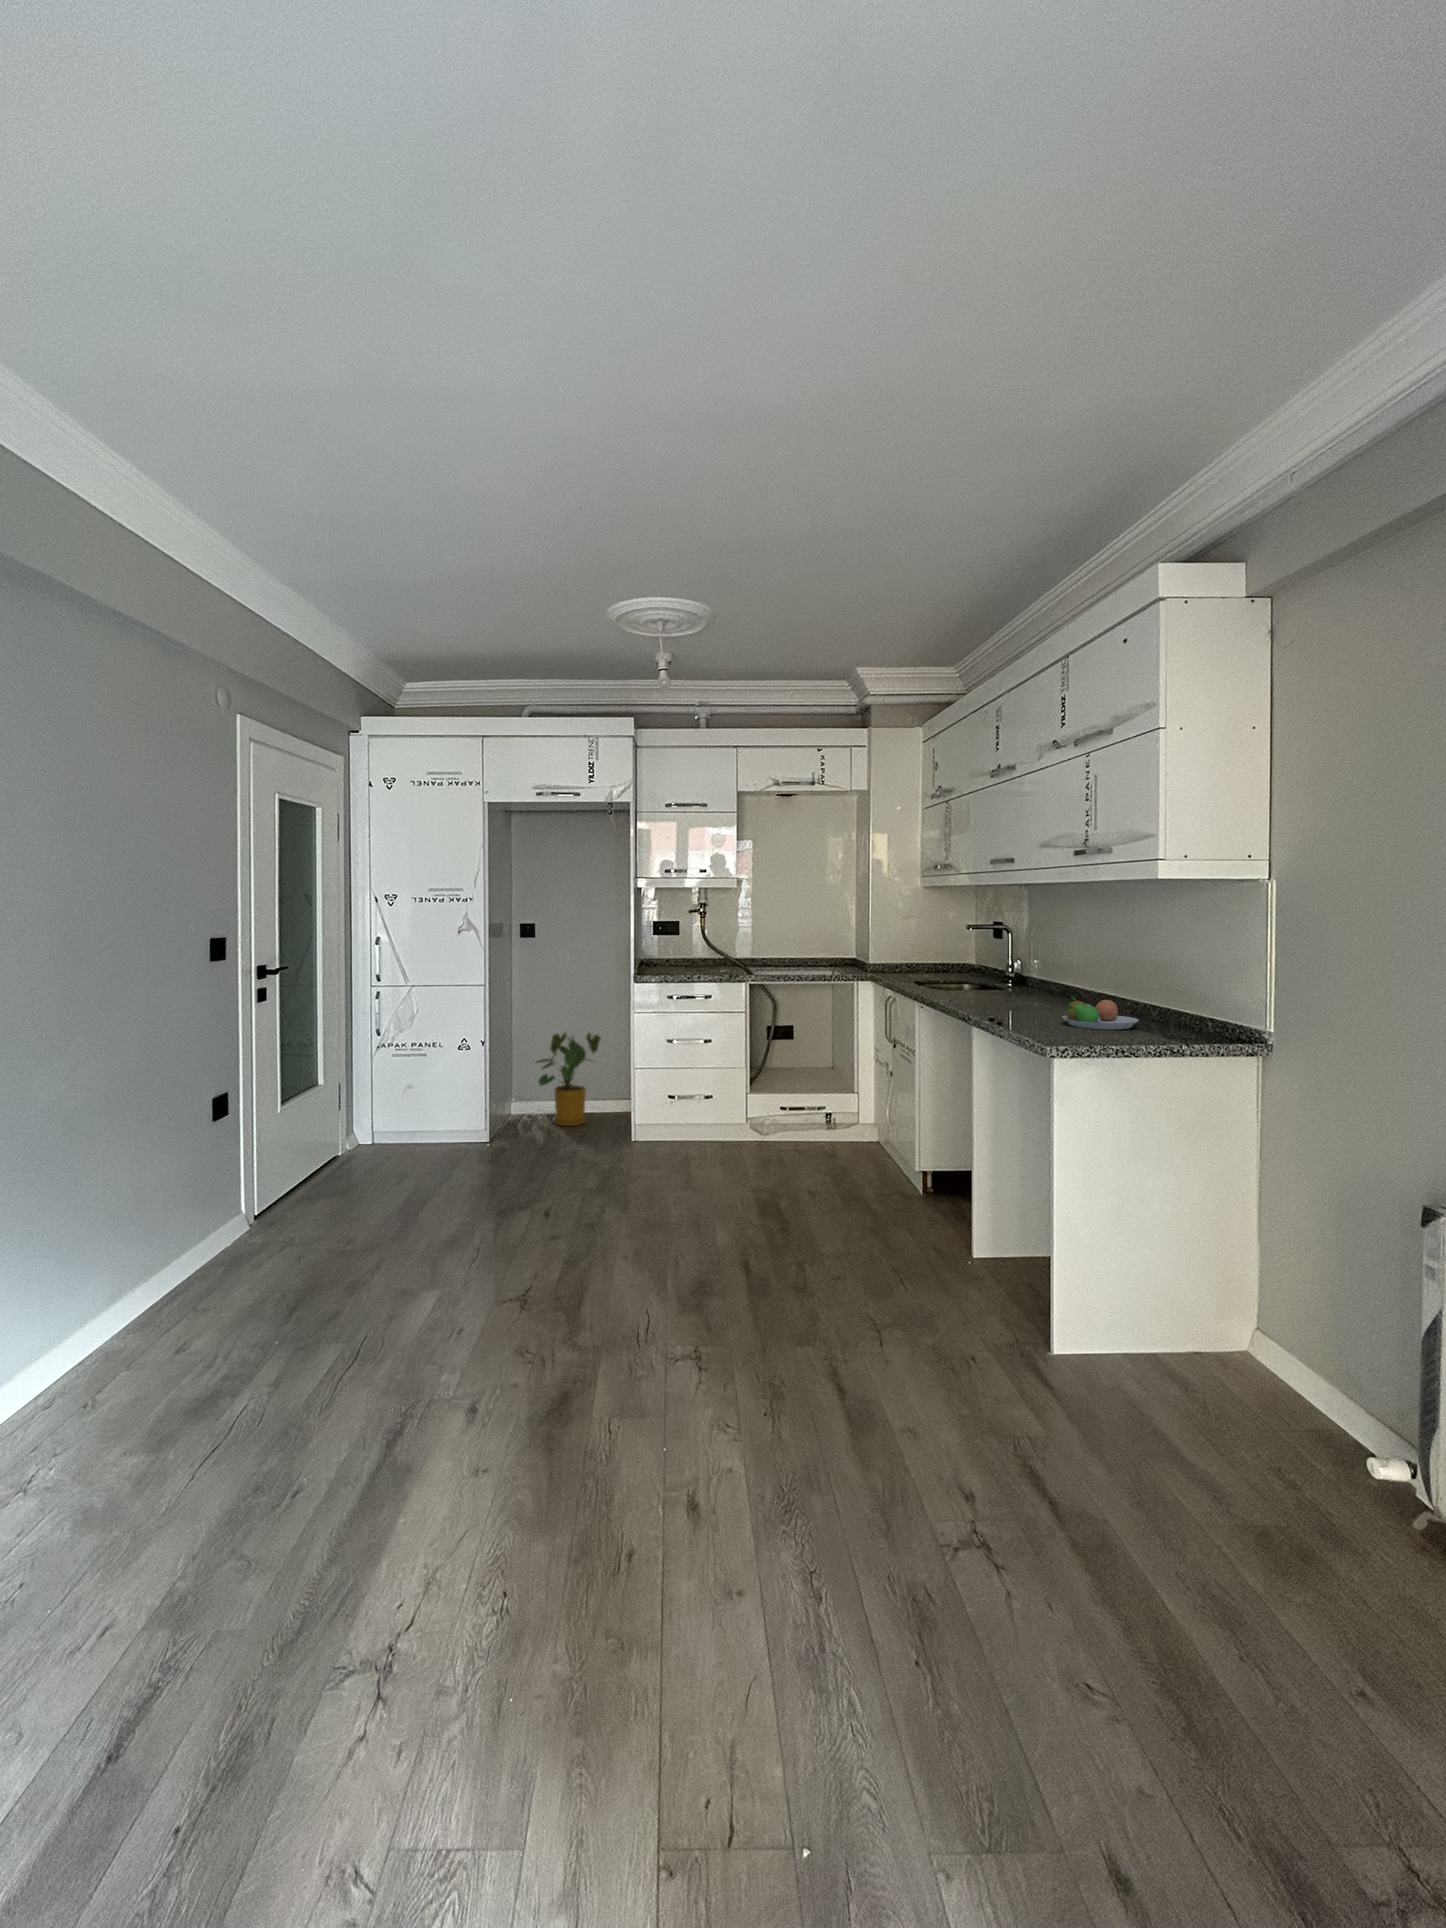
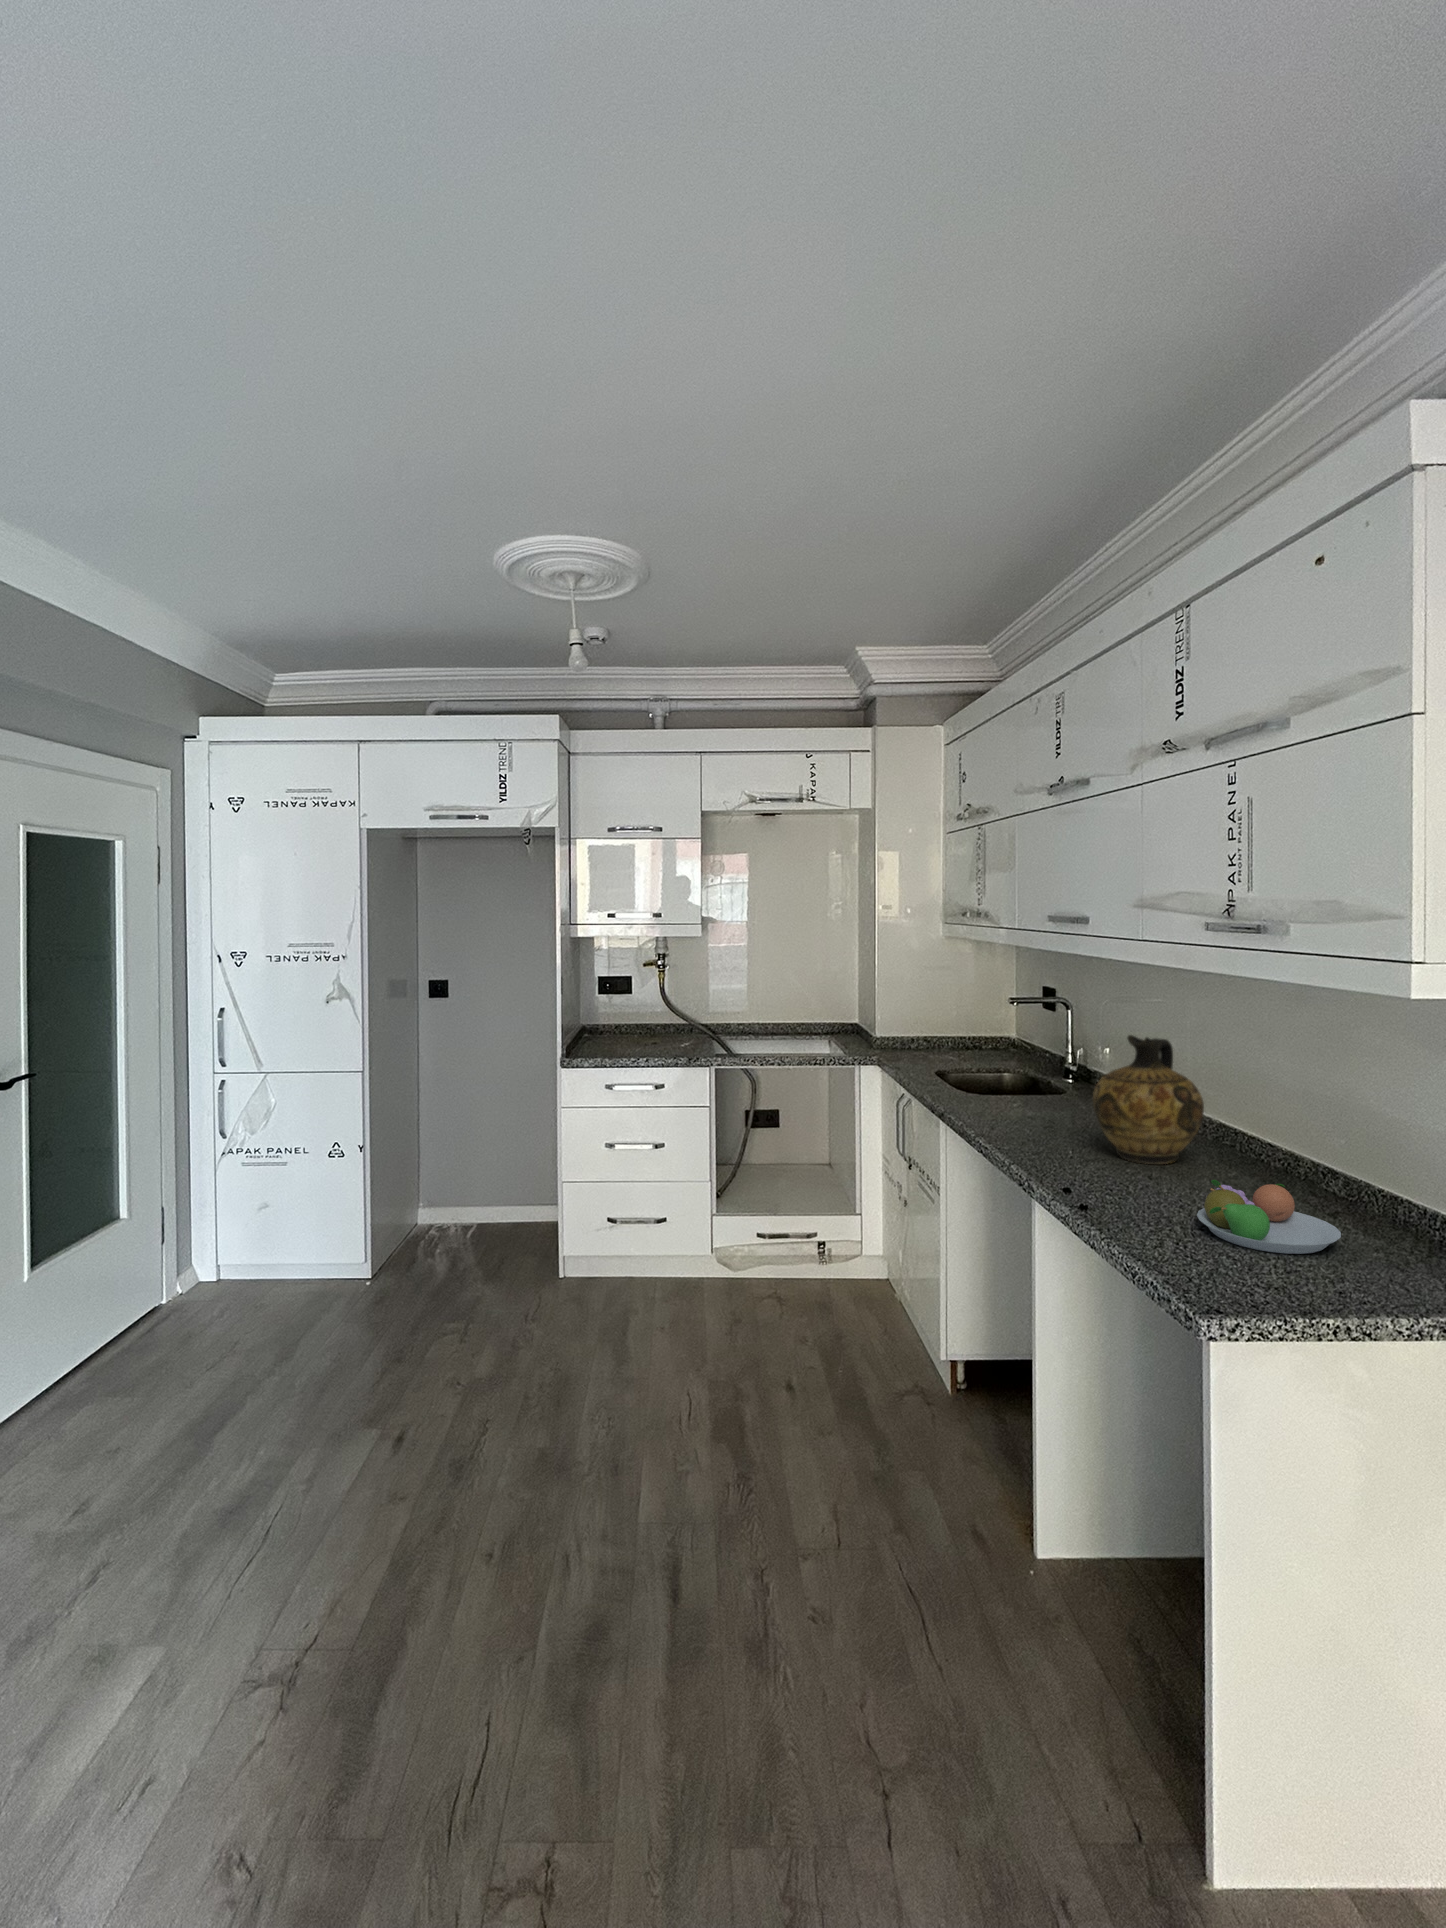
ceramic jug: none [1014,928,1082,1009] -> present [1093,1035,1204,1164]
house plant: present [536,1033,600,1126] -> none [439,1118,533,1244]

